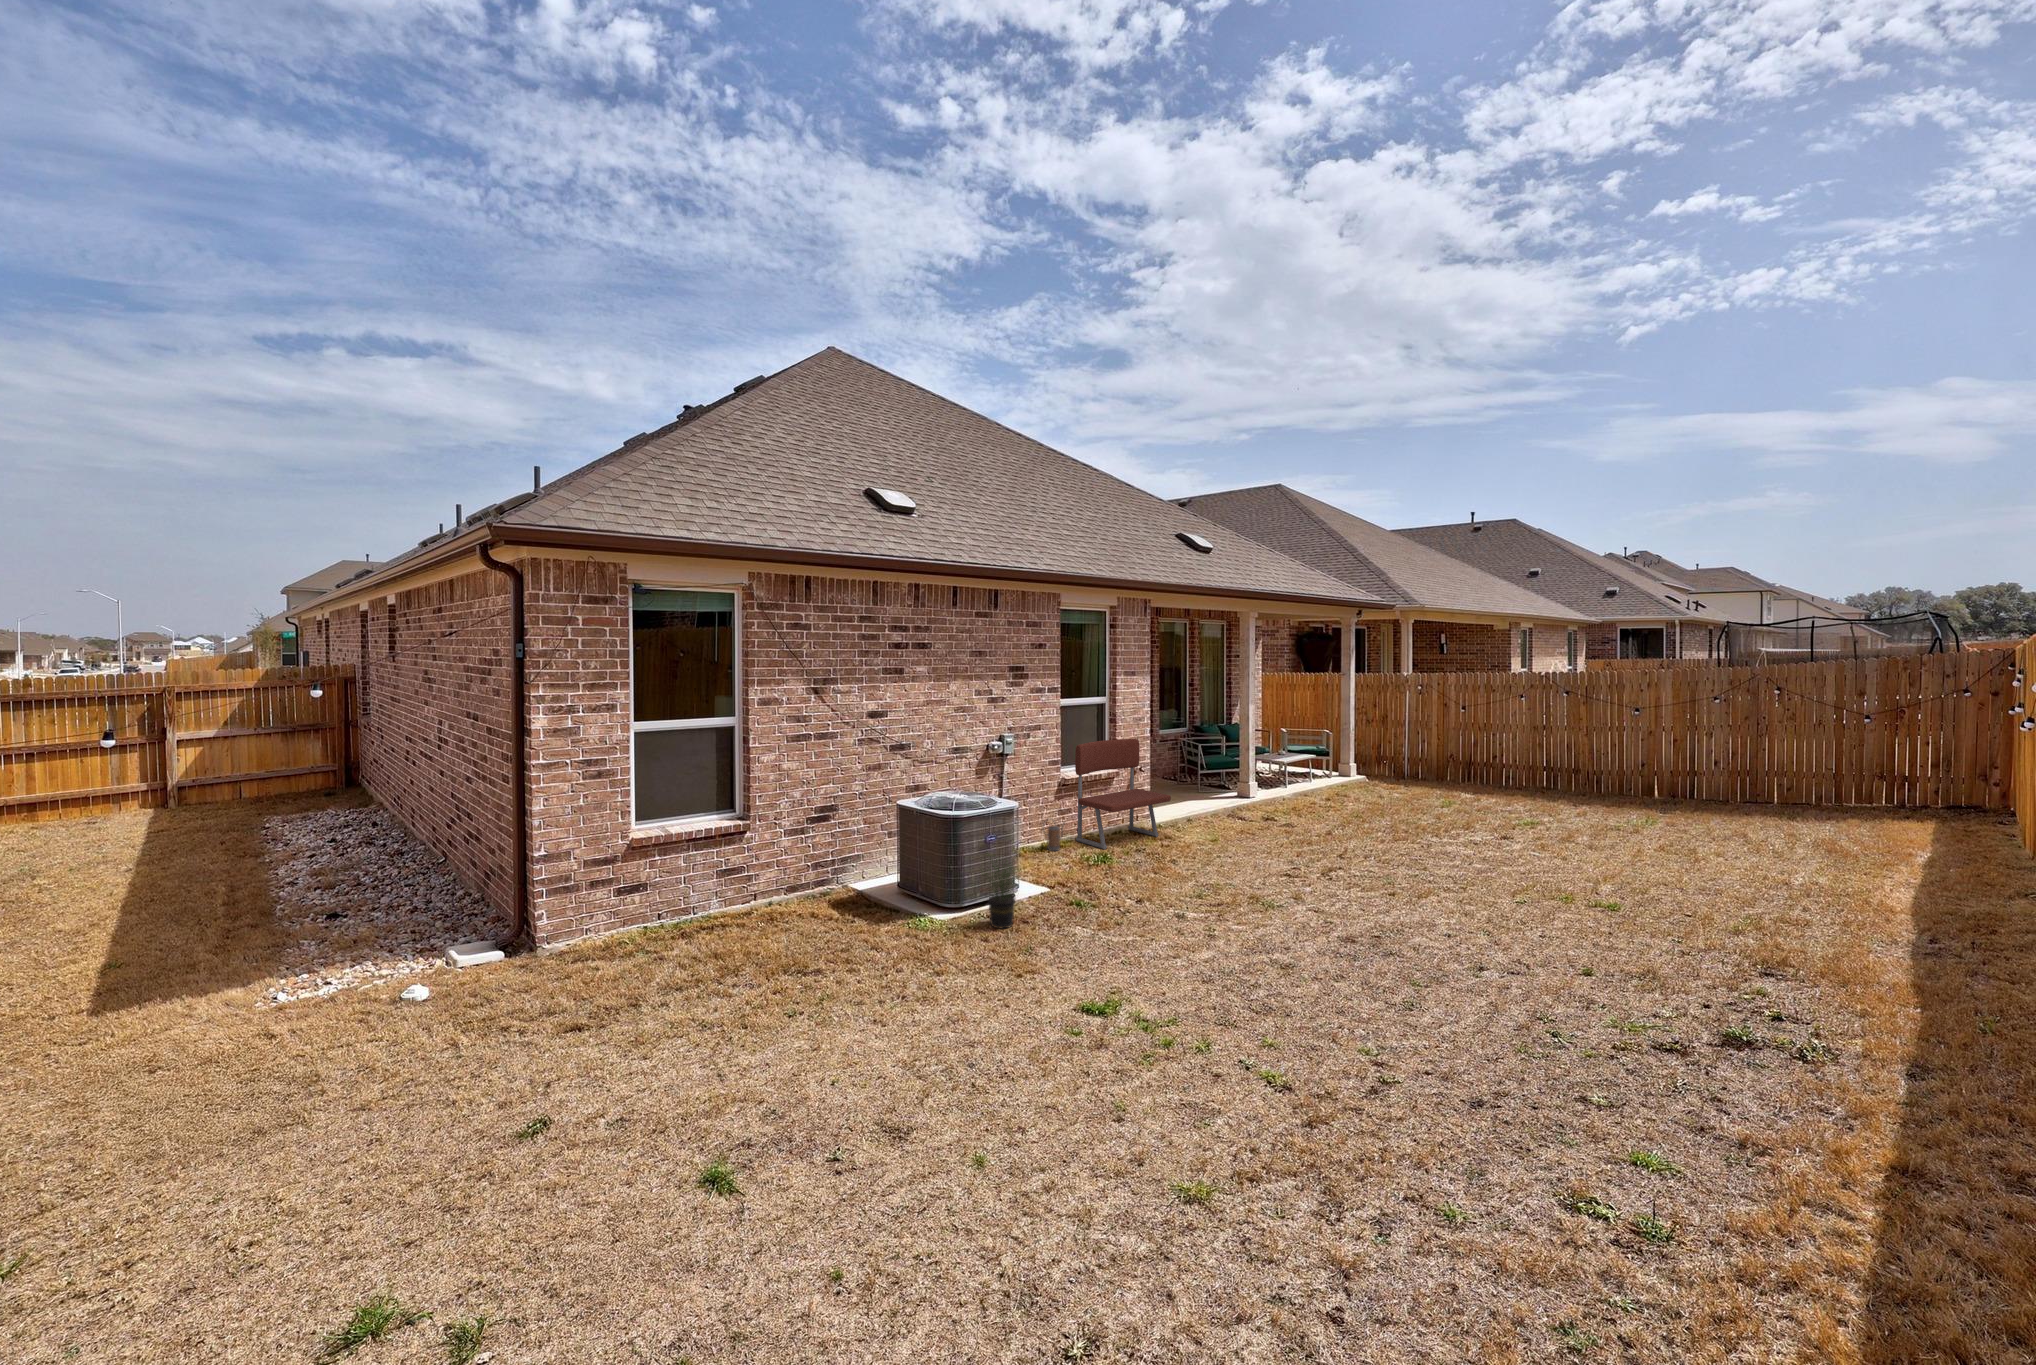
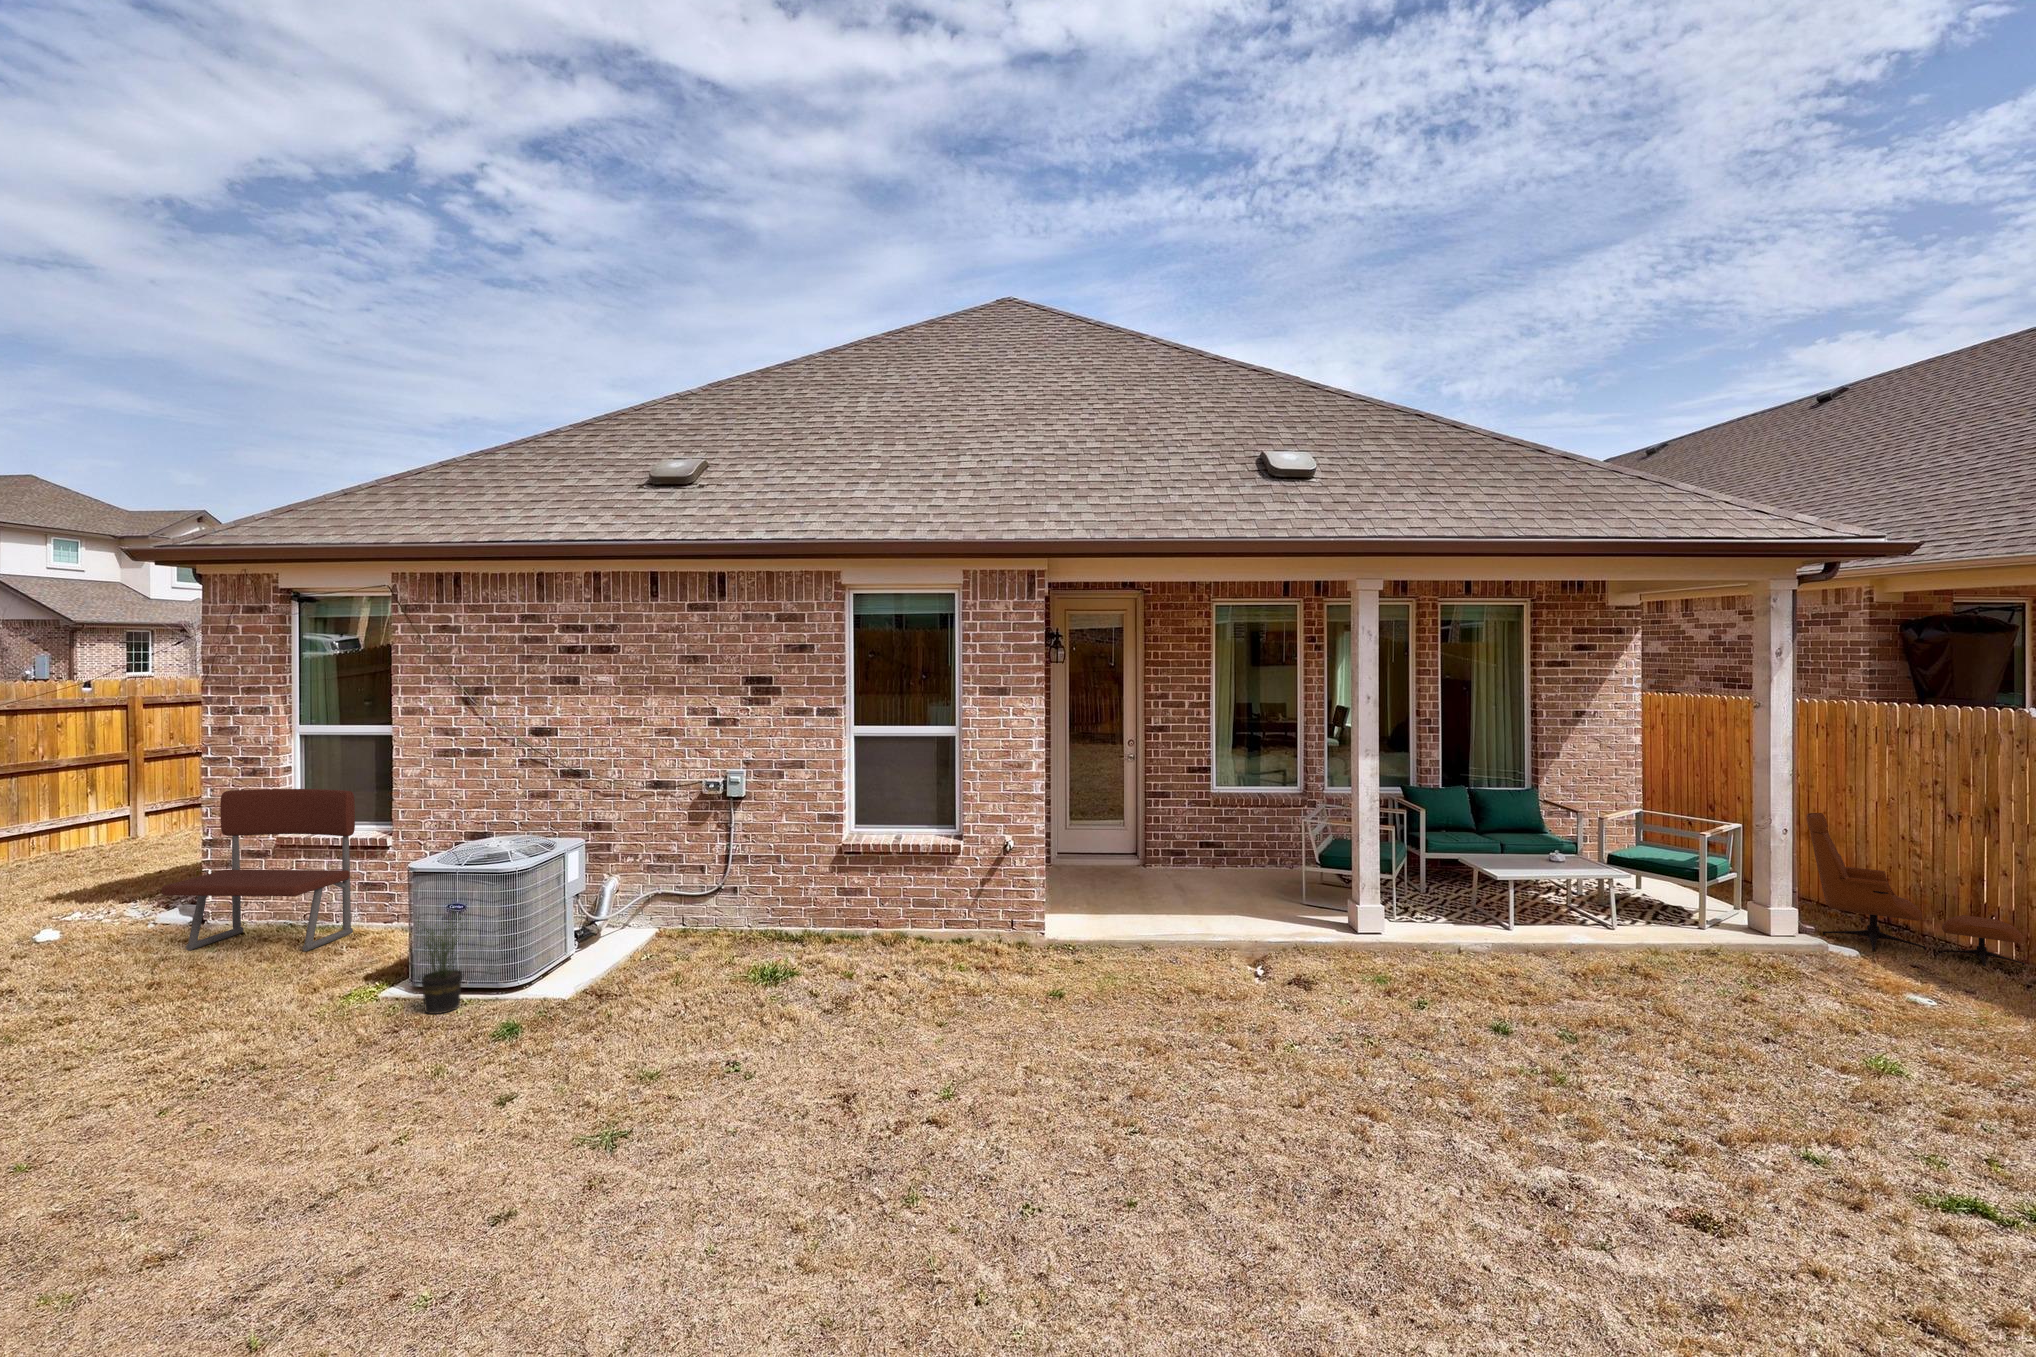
lounge chair: none [1354,721,1420,775] -> present [1807,813,2025,966]
bench: present [1075,739,1171,849] -> present [162,789,355,951]
watering can: present [1044,818,1062,851] -> none [770,895,812,945]

